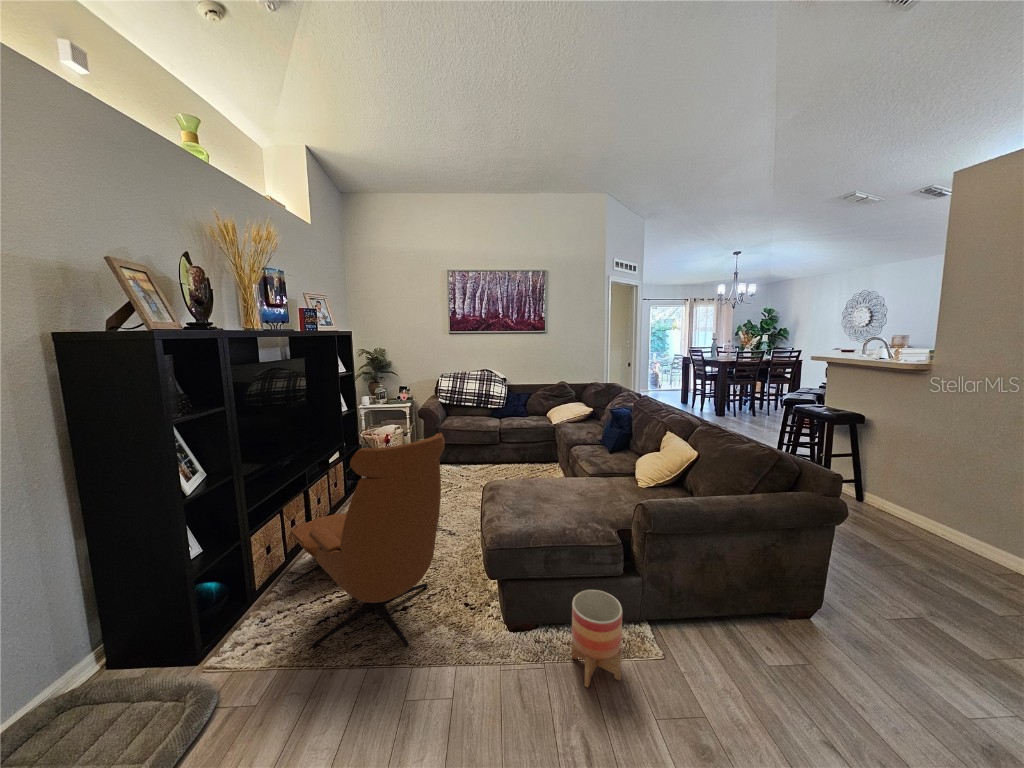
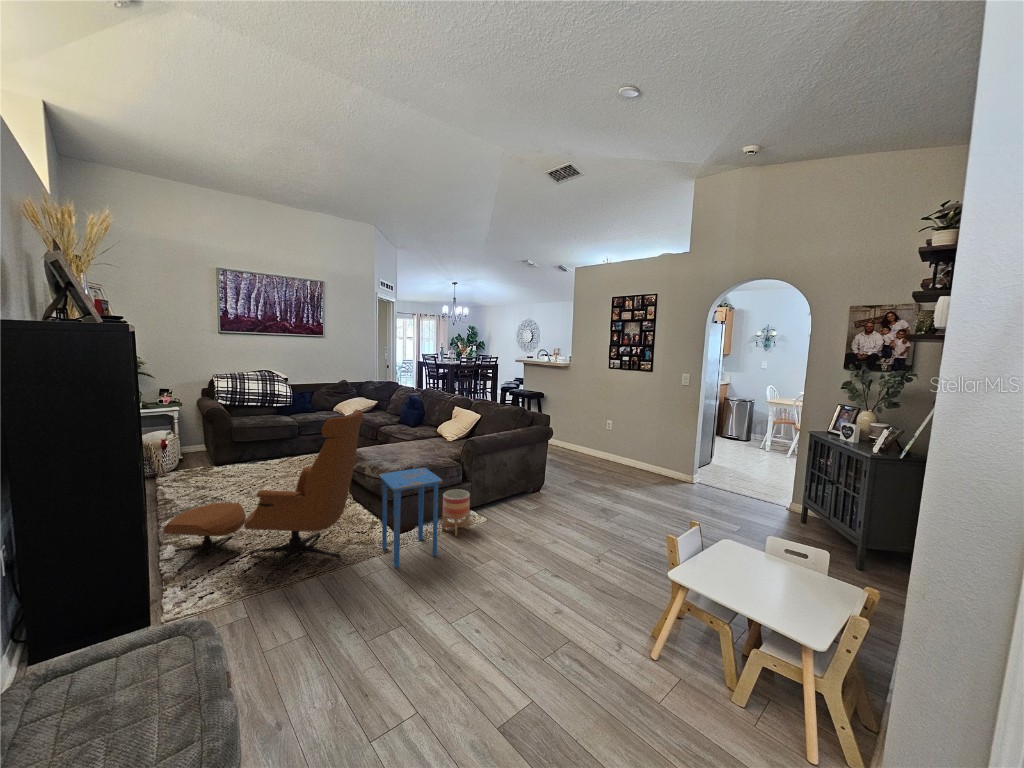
side table: none [439,538,538,725] -> present [379,468,442,567]

